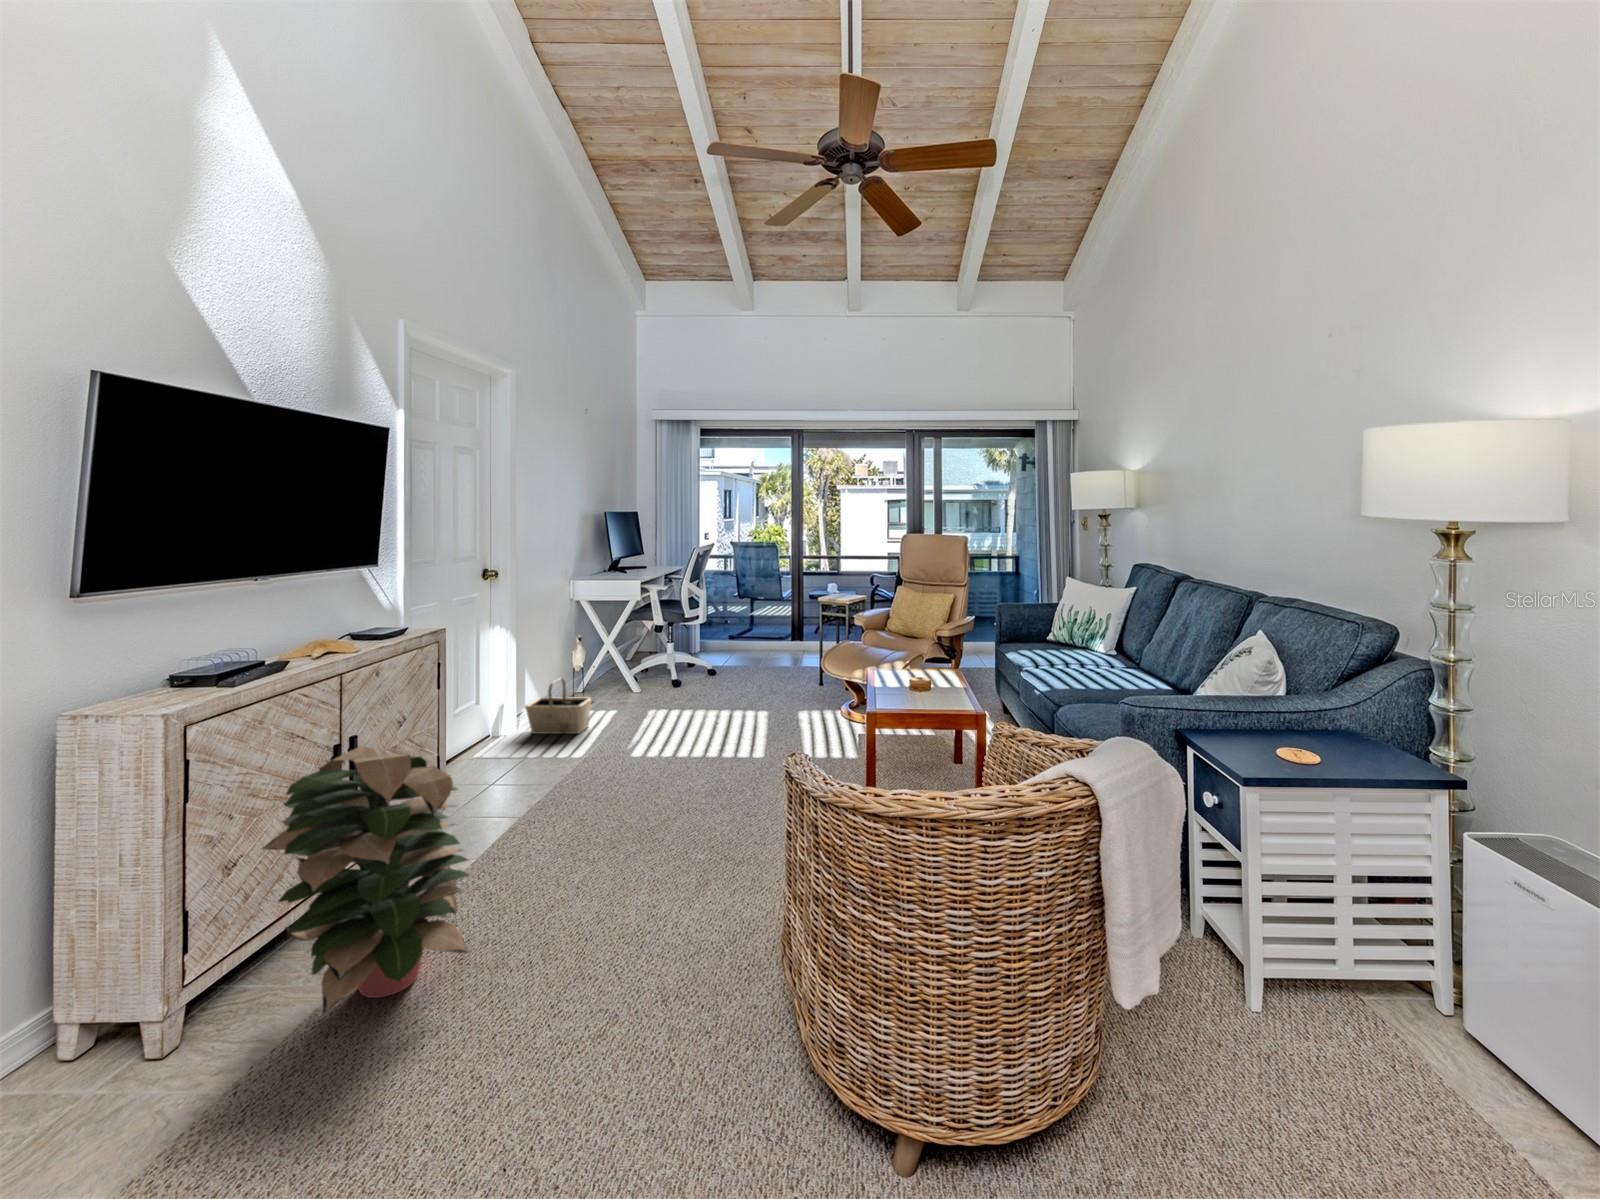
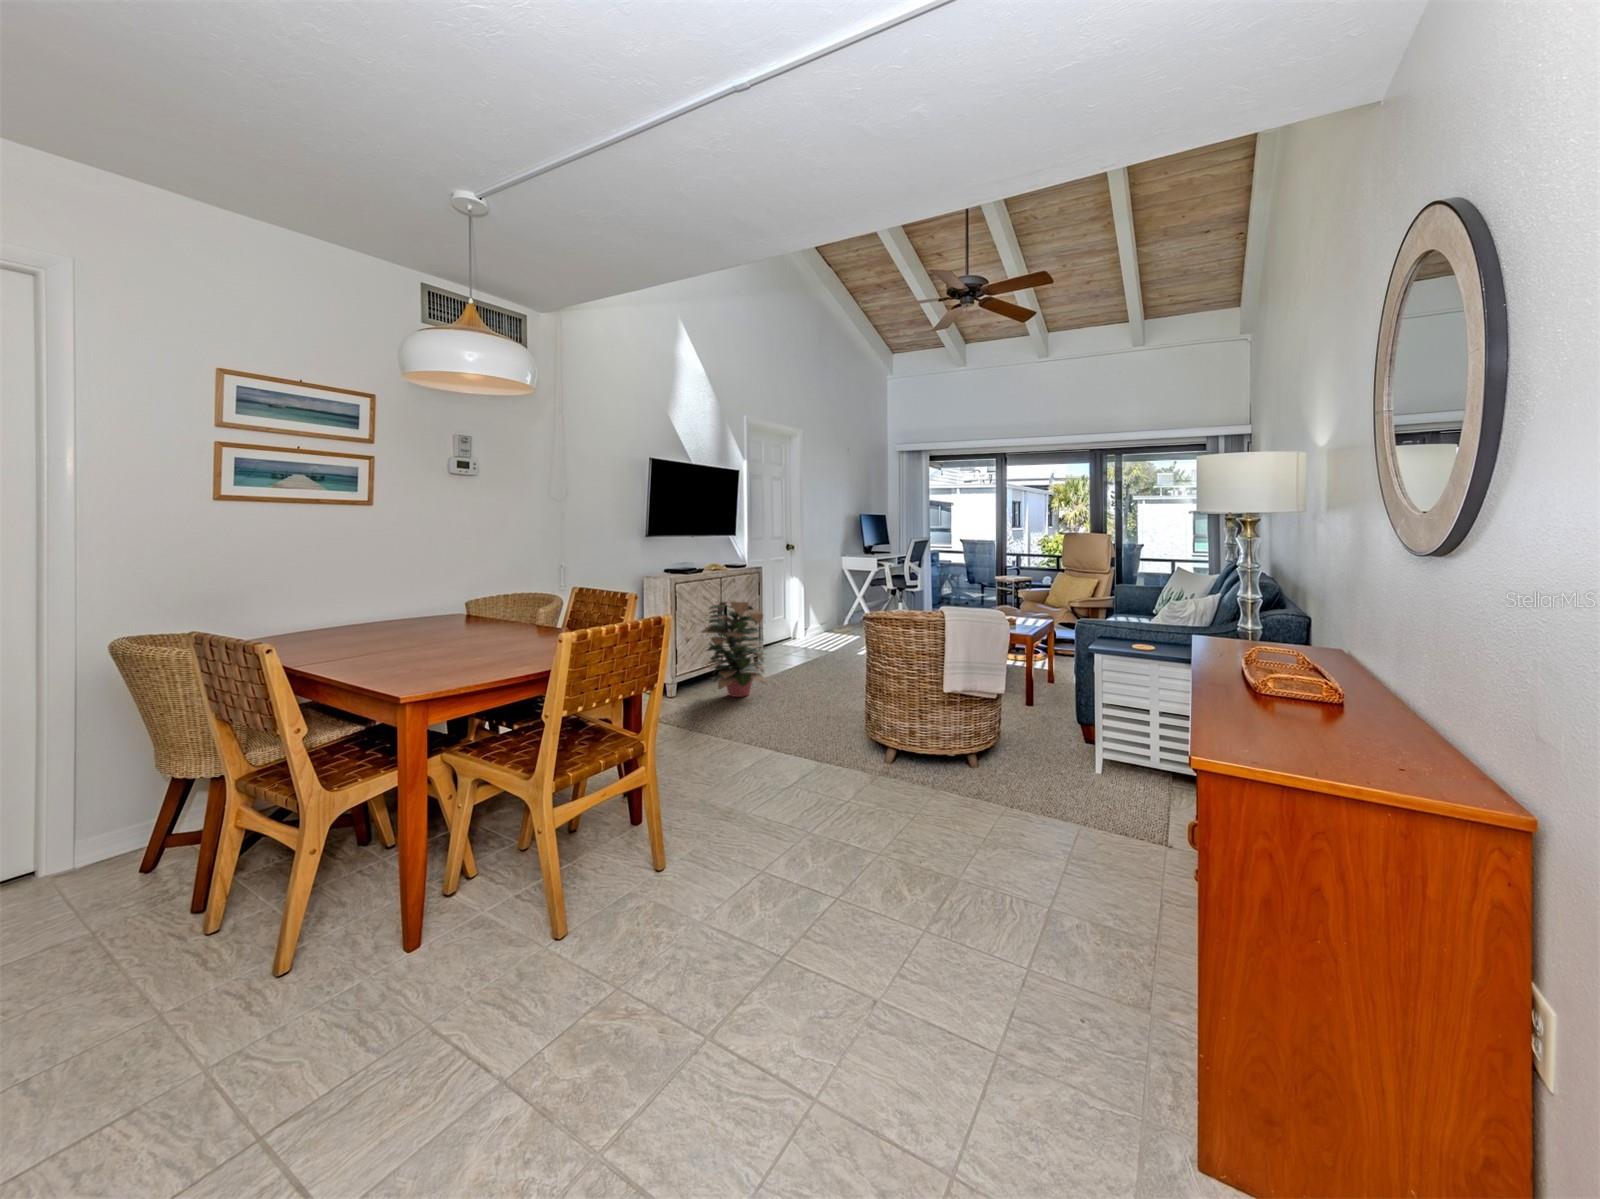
basket: present [525,678,591,734] -> none [805,611,842,643]

